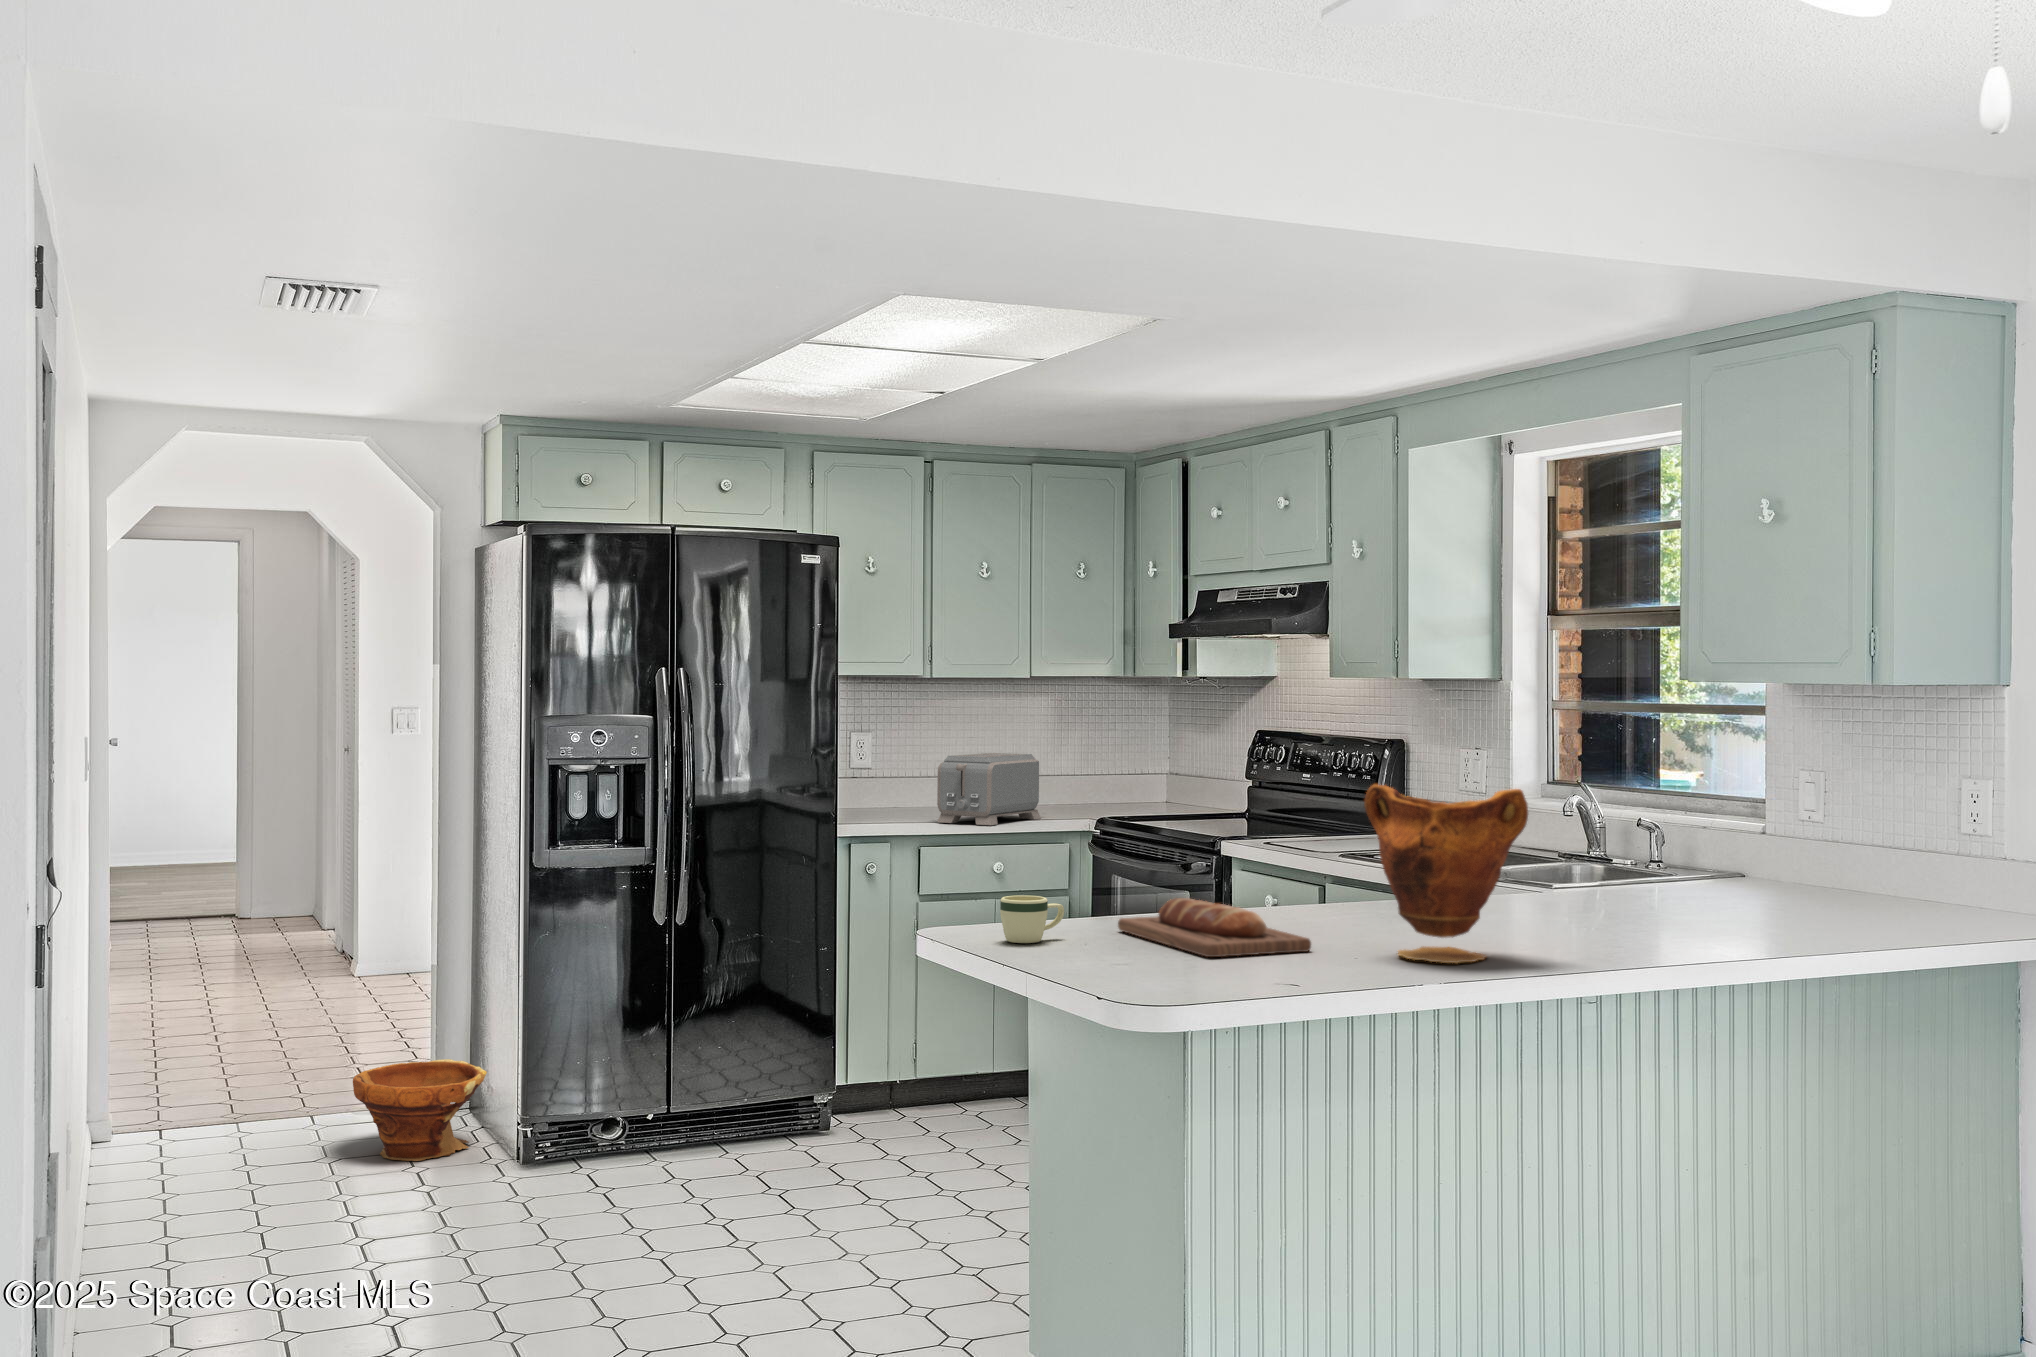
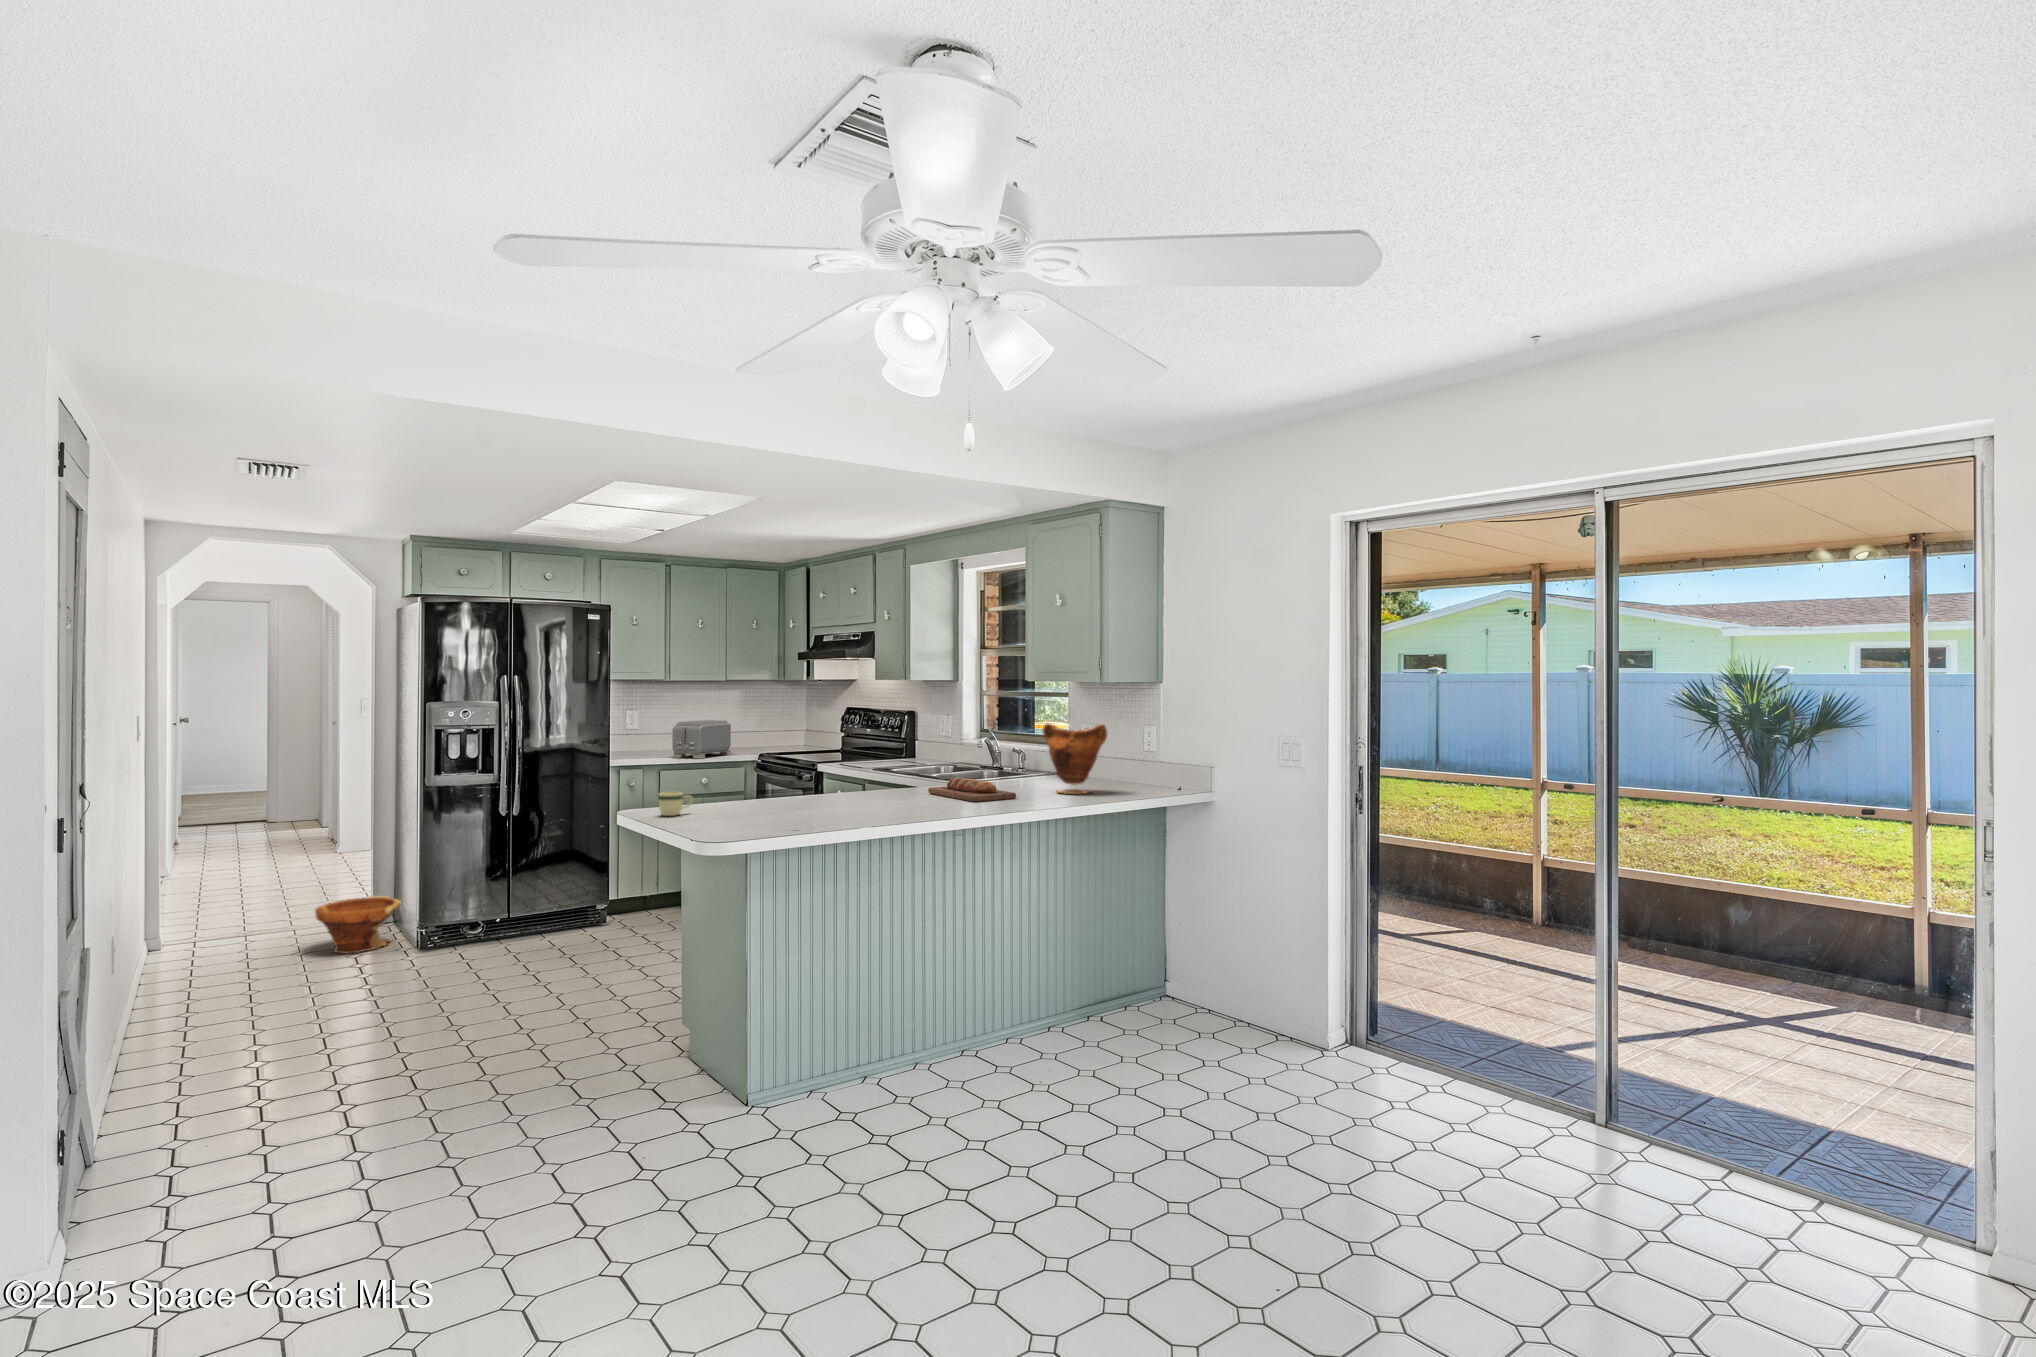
vase: present [1364,784,1528,963] -> present [1043,724,1107,794]
bread loaf: present [1118,898,1311,957] -> present [928,778,1016,802]

